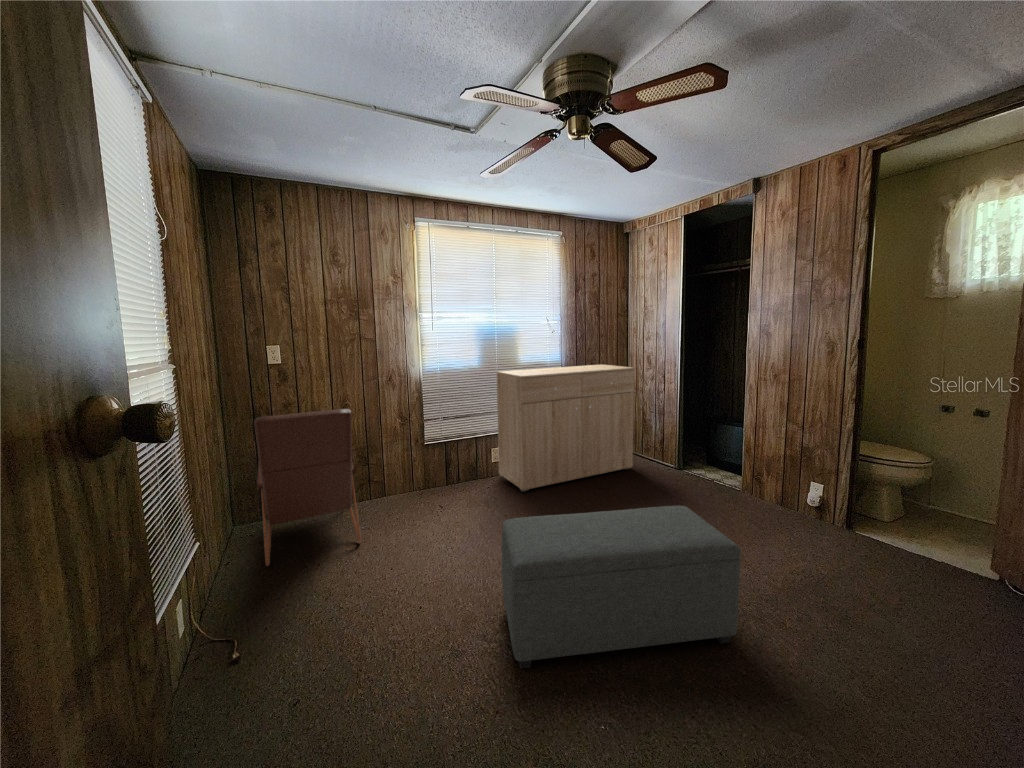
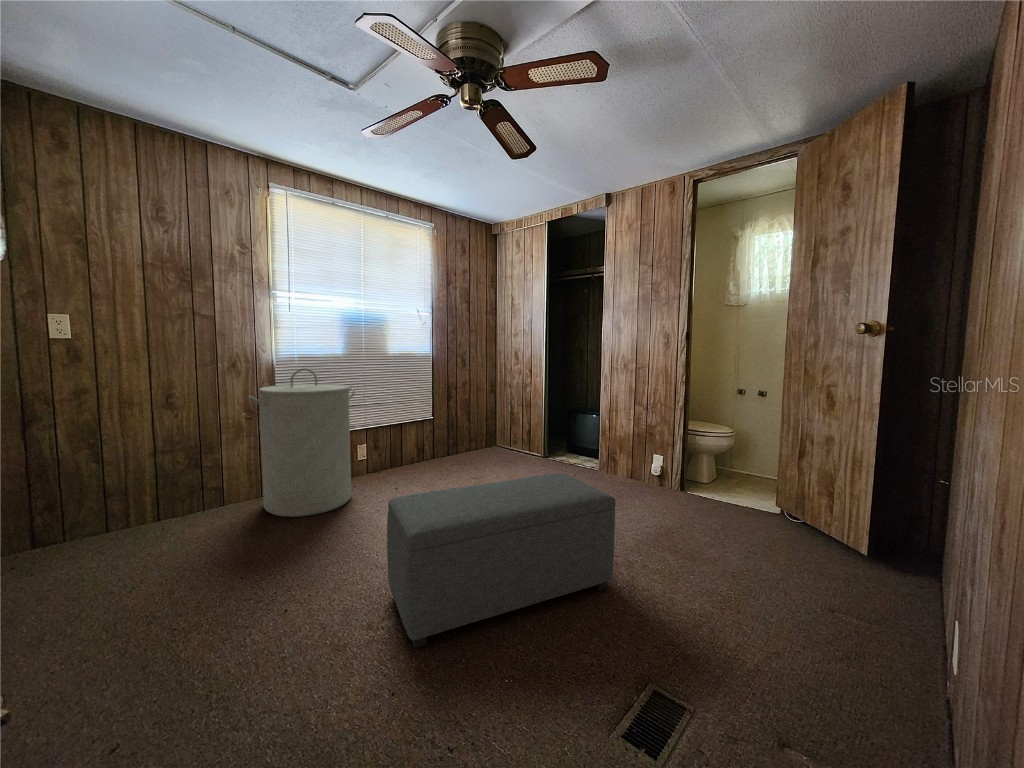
dresser: present [497,365,634,492] -> none [365,359,506,488]
laundry hamper: none [399,383,486,514] -> present [248,368,355,517]
armchair: present [254,409,361,566] -> none [31,388,197,602]

